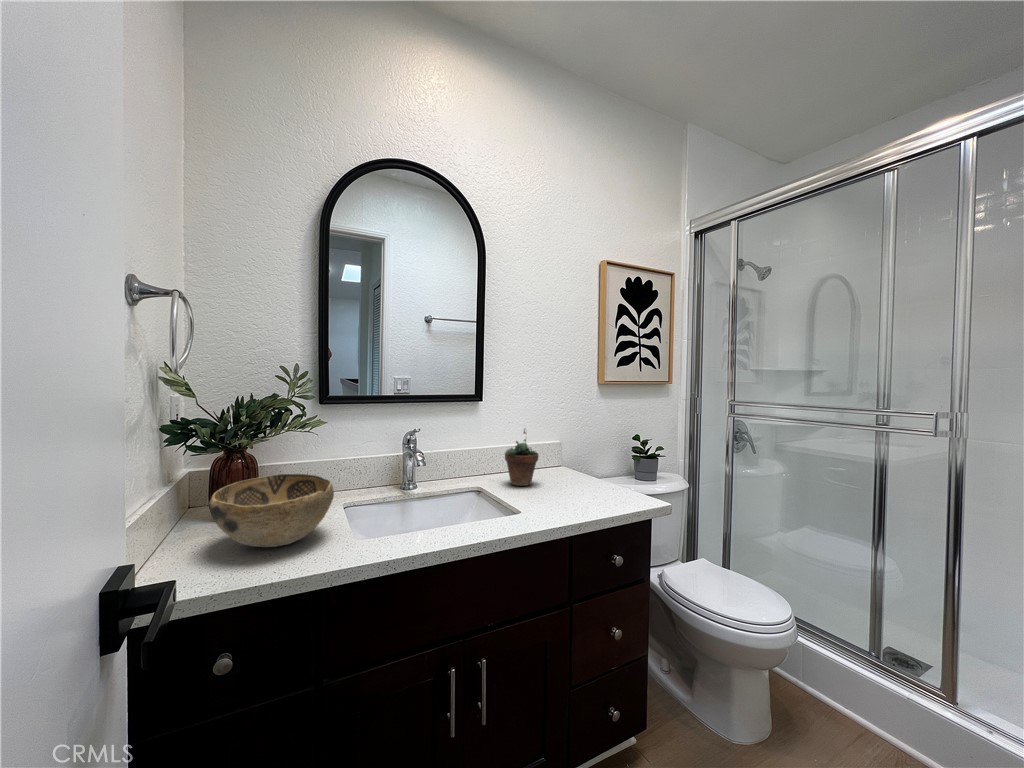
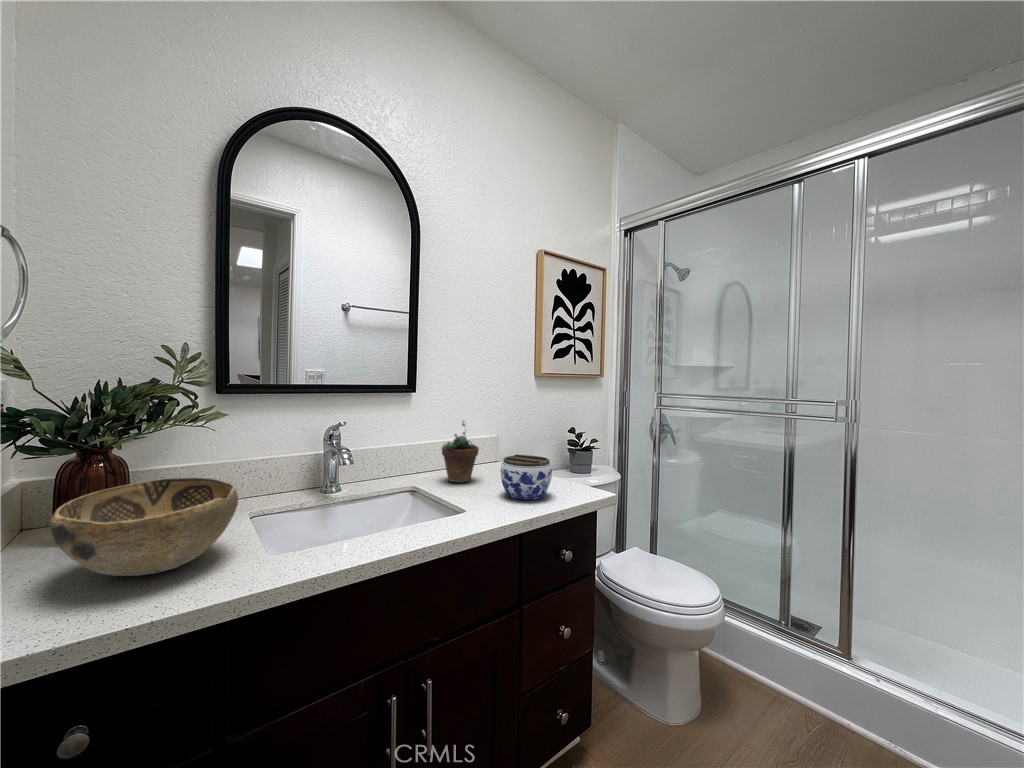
jar: none [556,462,604,505] -> present [500,455,552,500]

